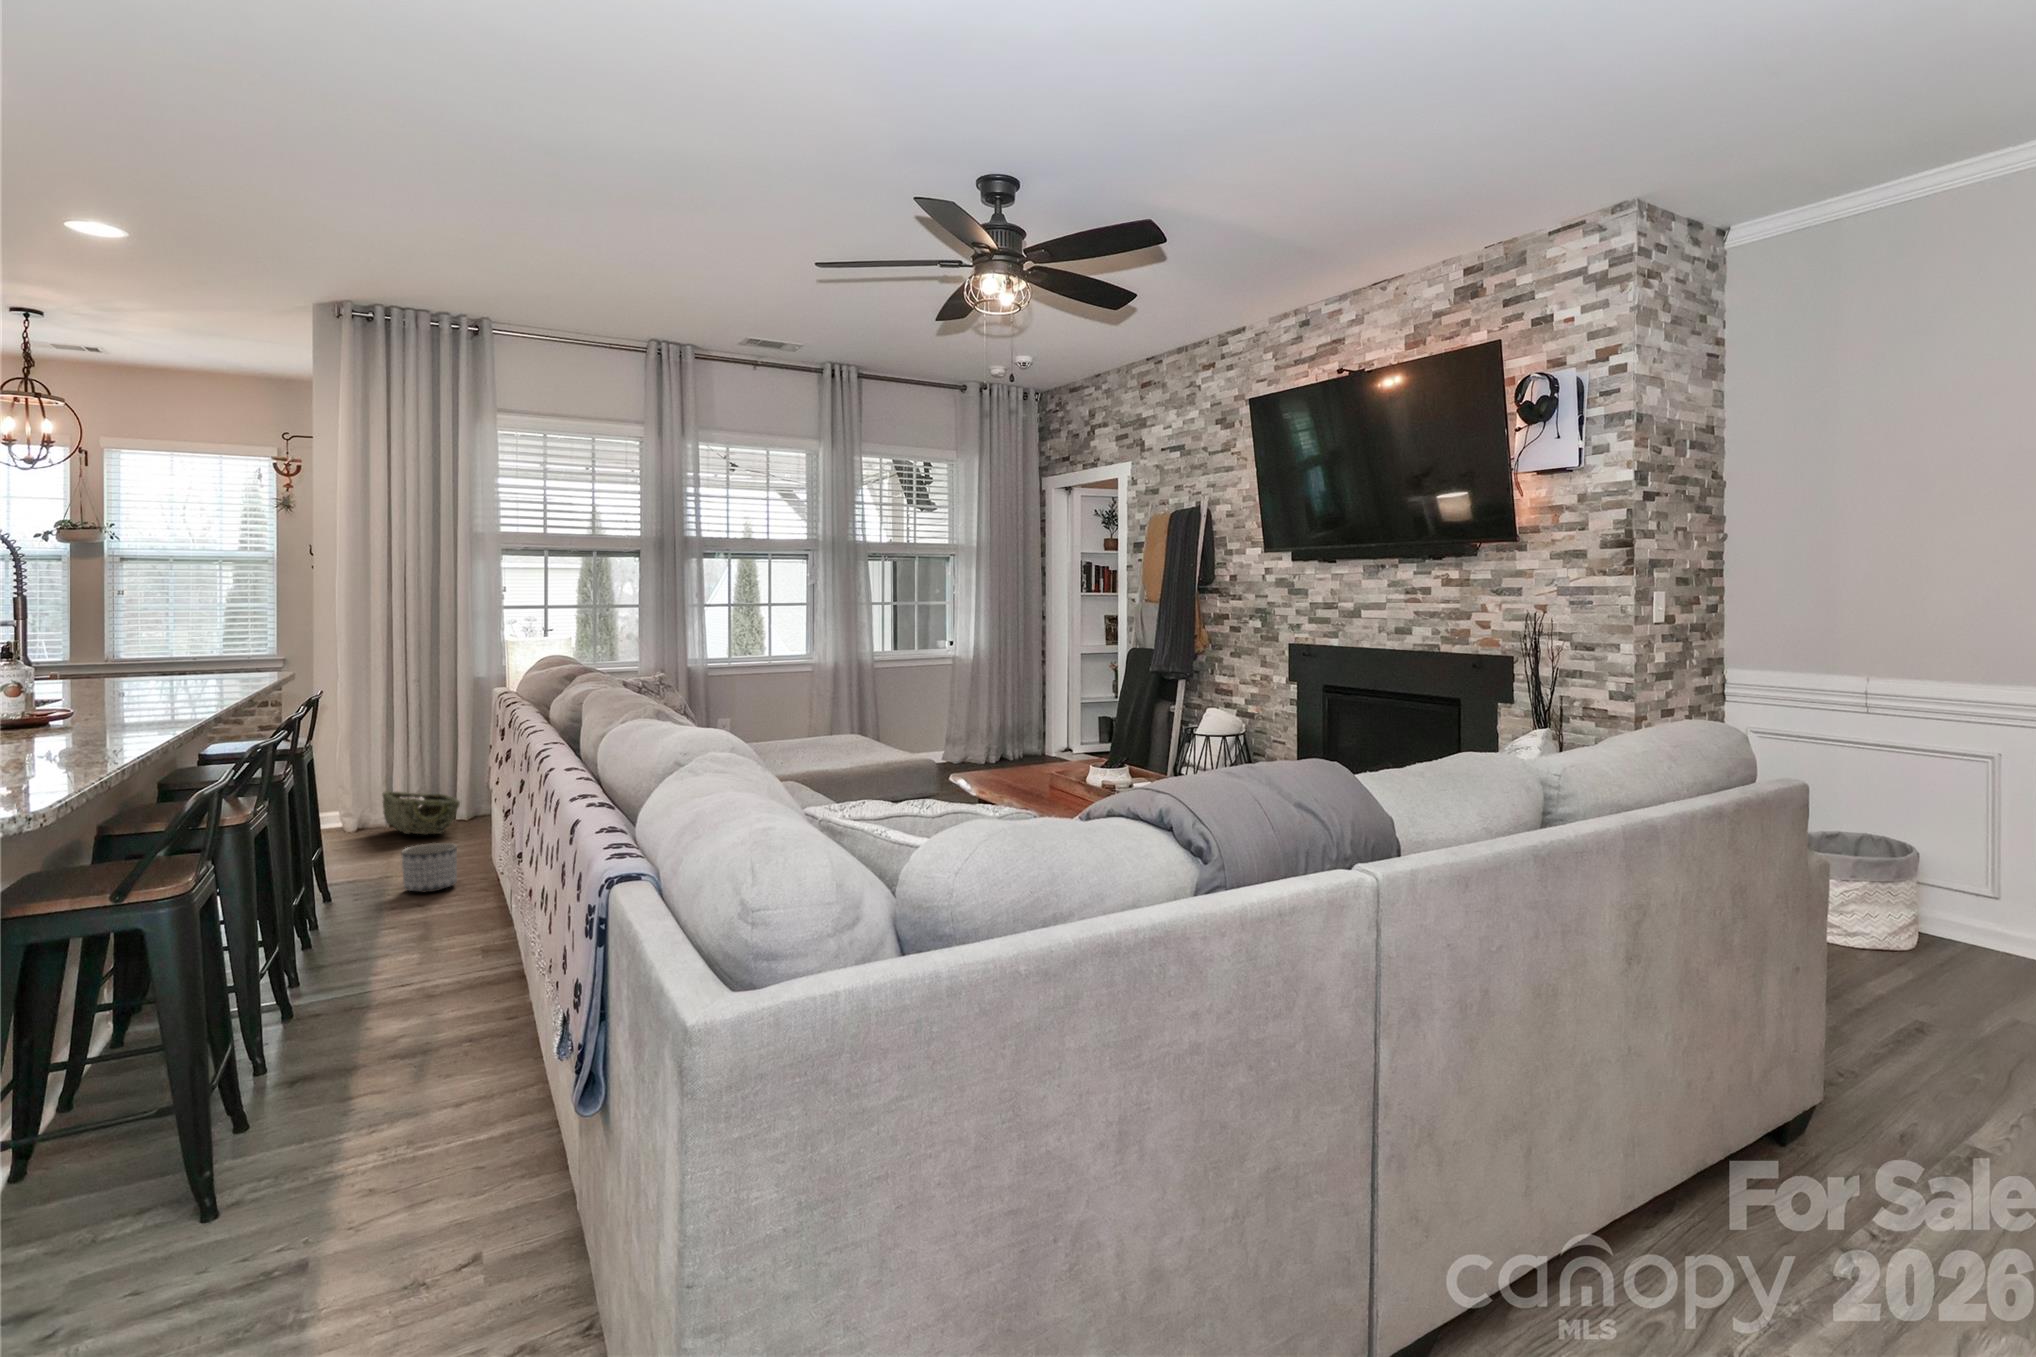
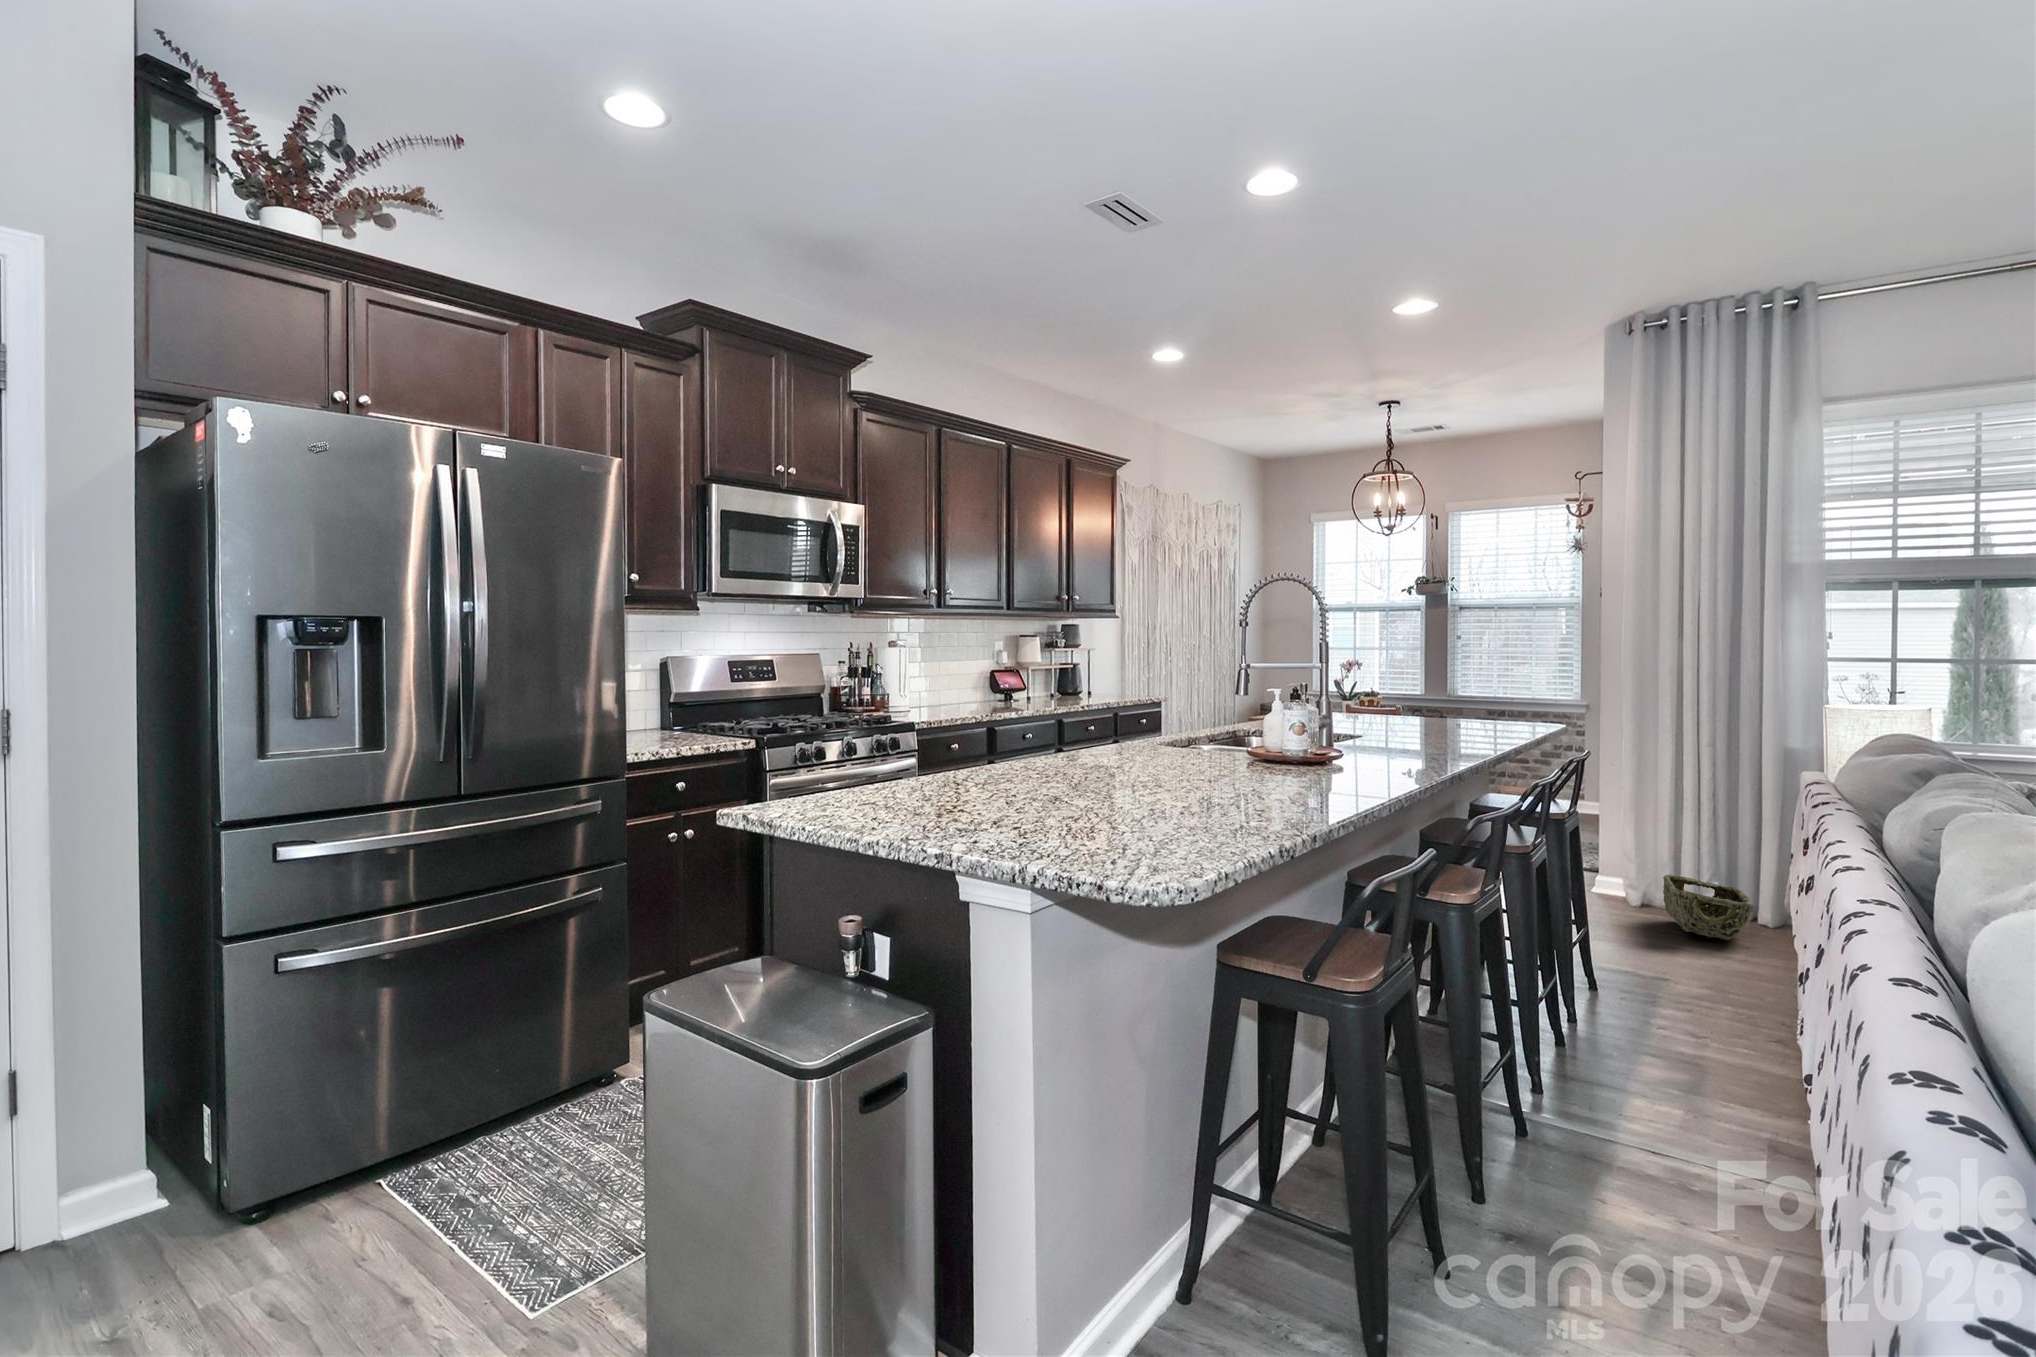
planter: present [401,843,457,892] -> none [1655,962,1724,1025]

